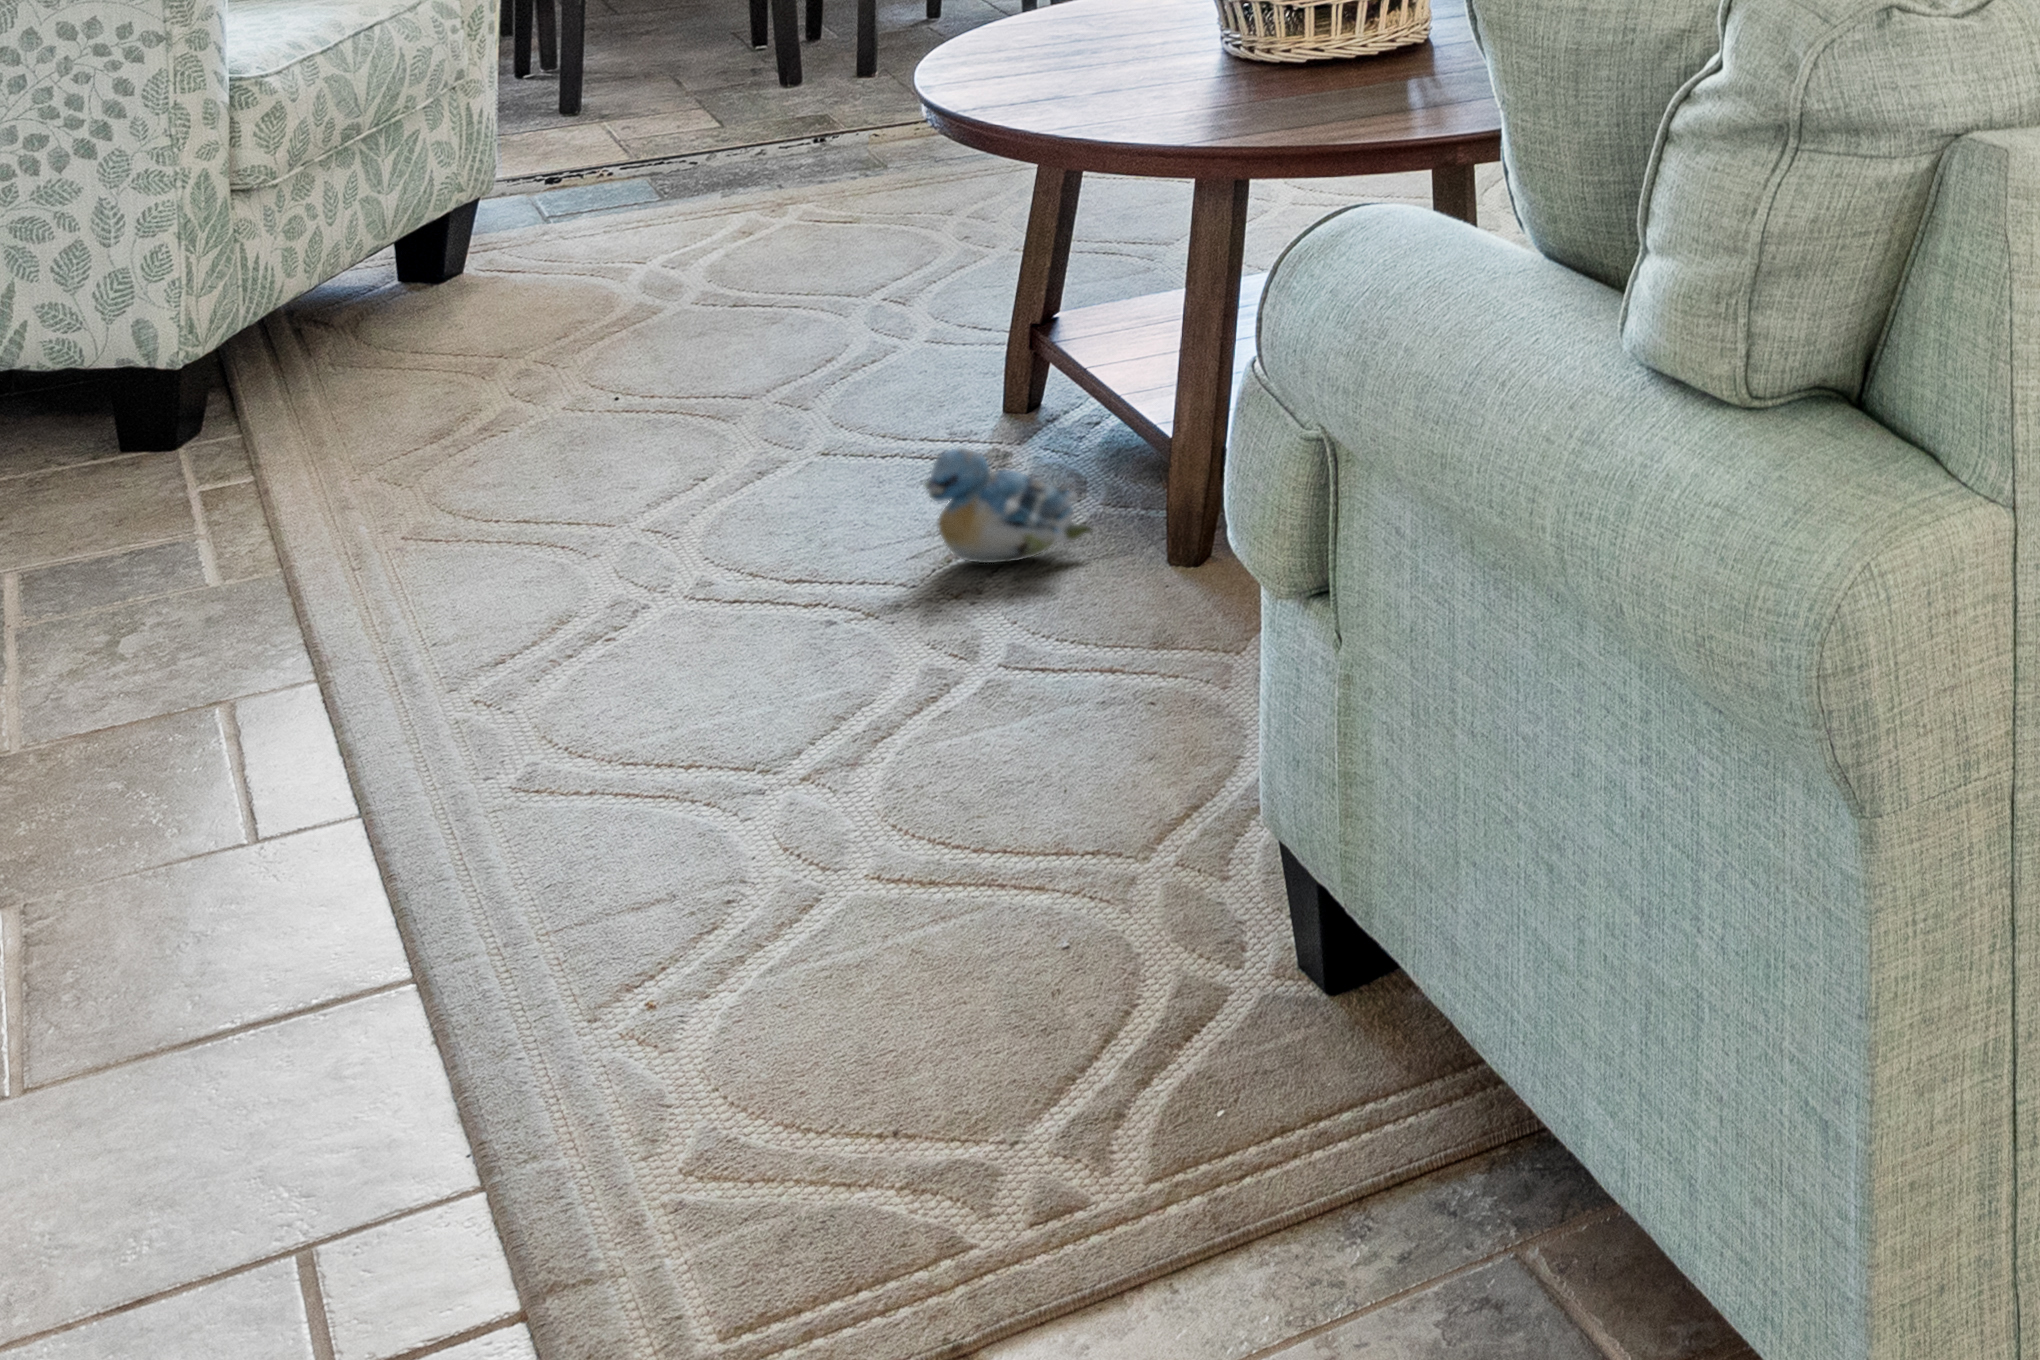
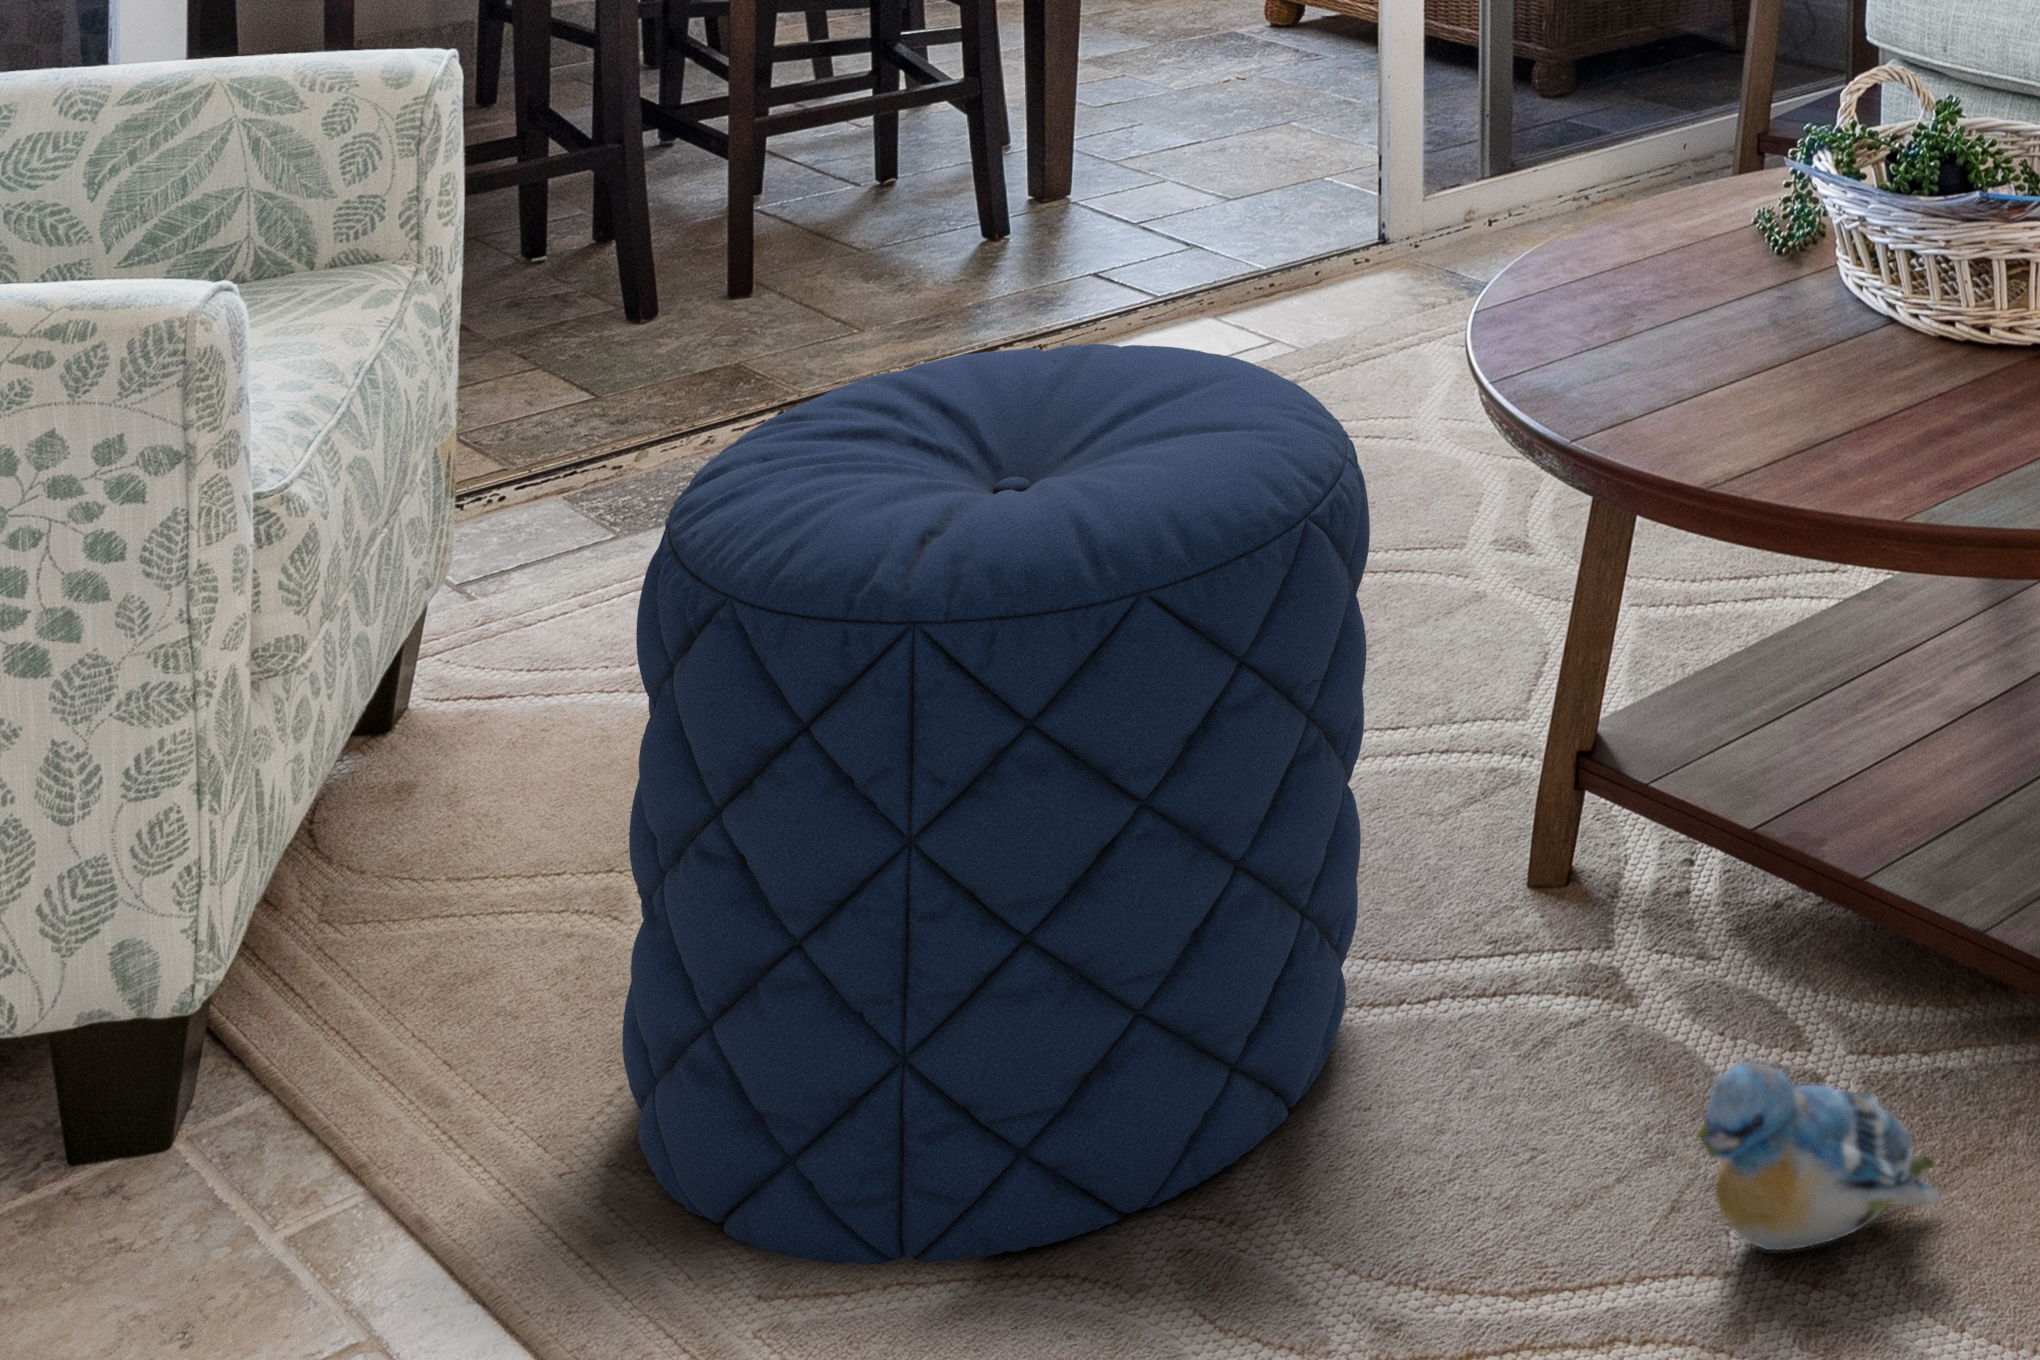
pouf: none [400,30,865,525] -> present [623,344,1370,1264]

